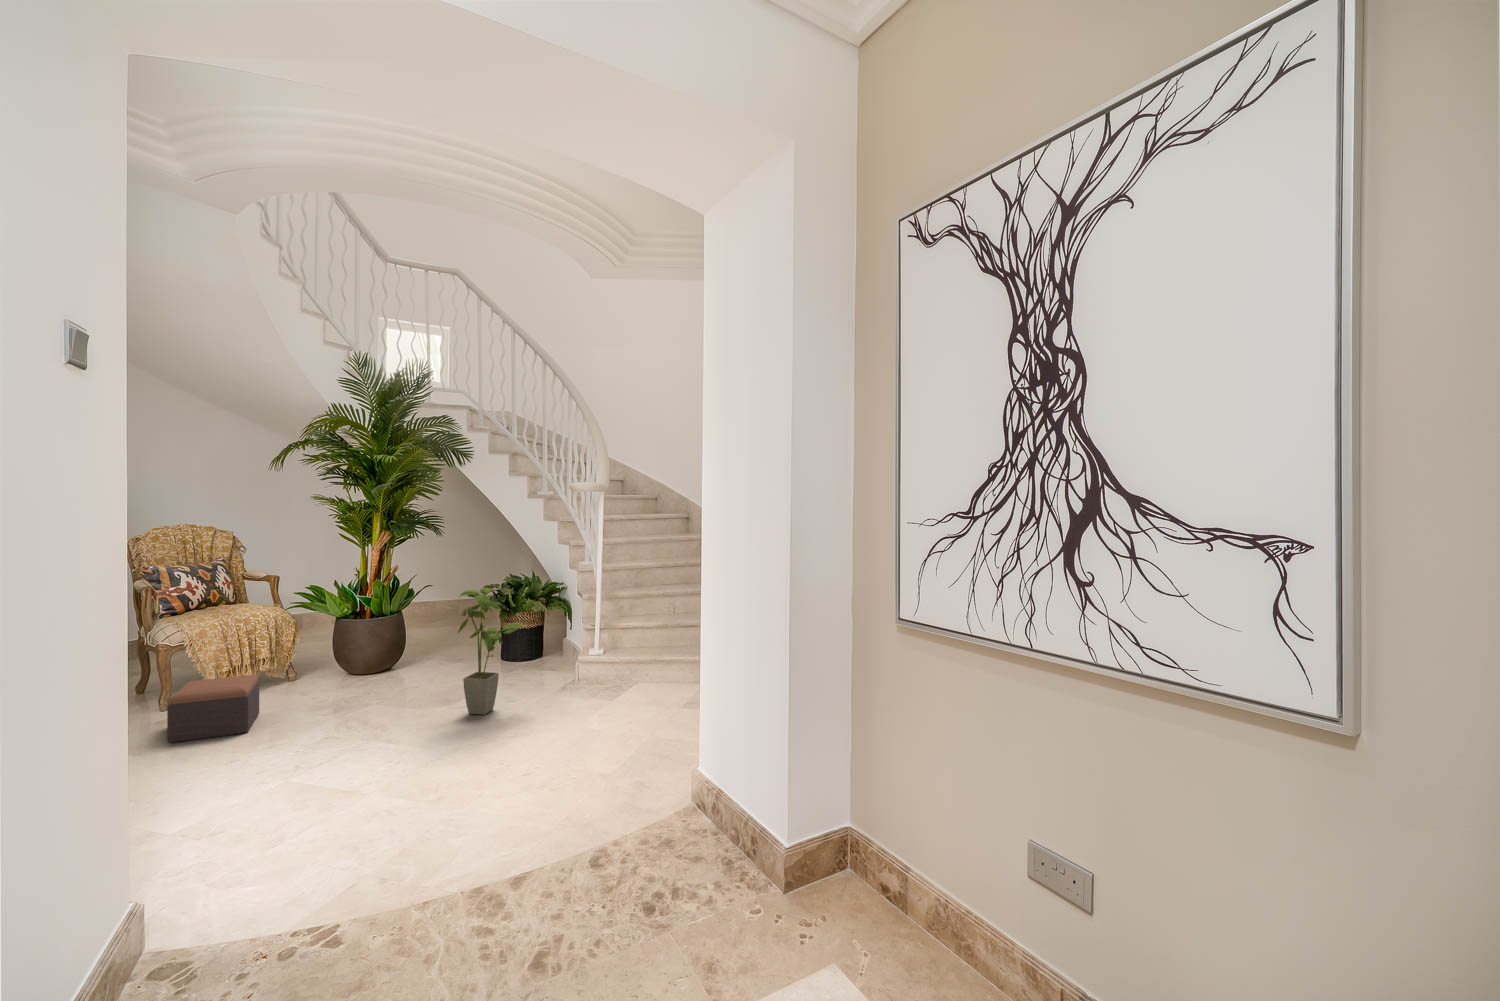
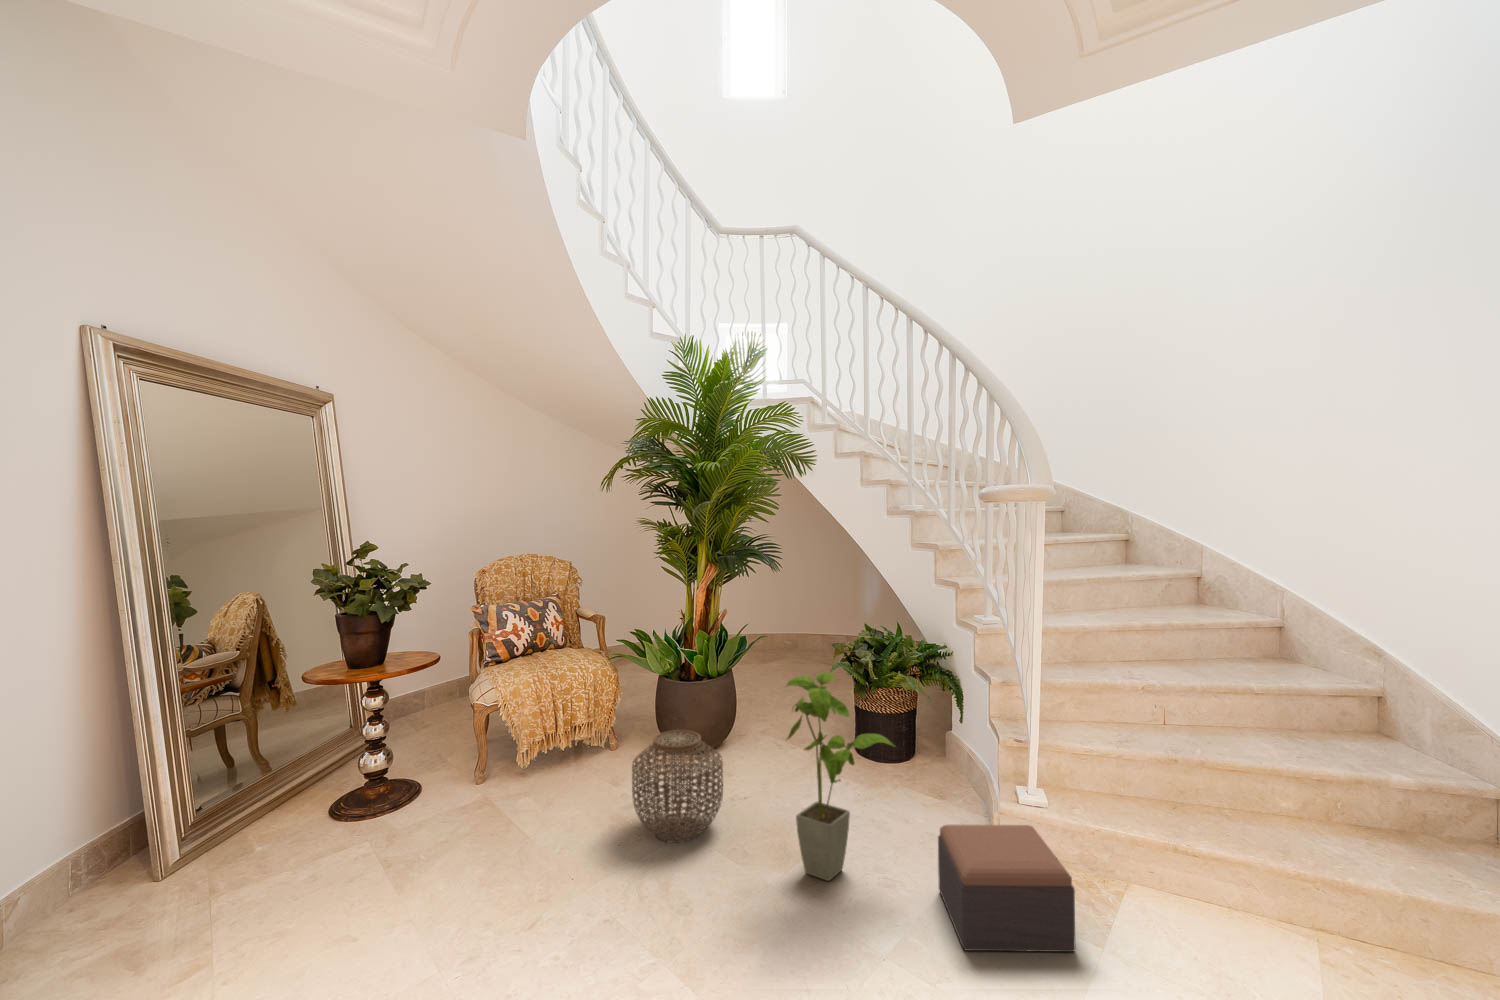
woven basket: none [333,642,406,716] -> present [632,730,723,842]
footstool: present [167,675,259,743] -> present [938,825,1075,952]

